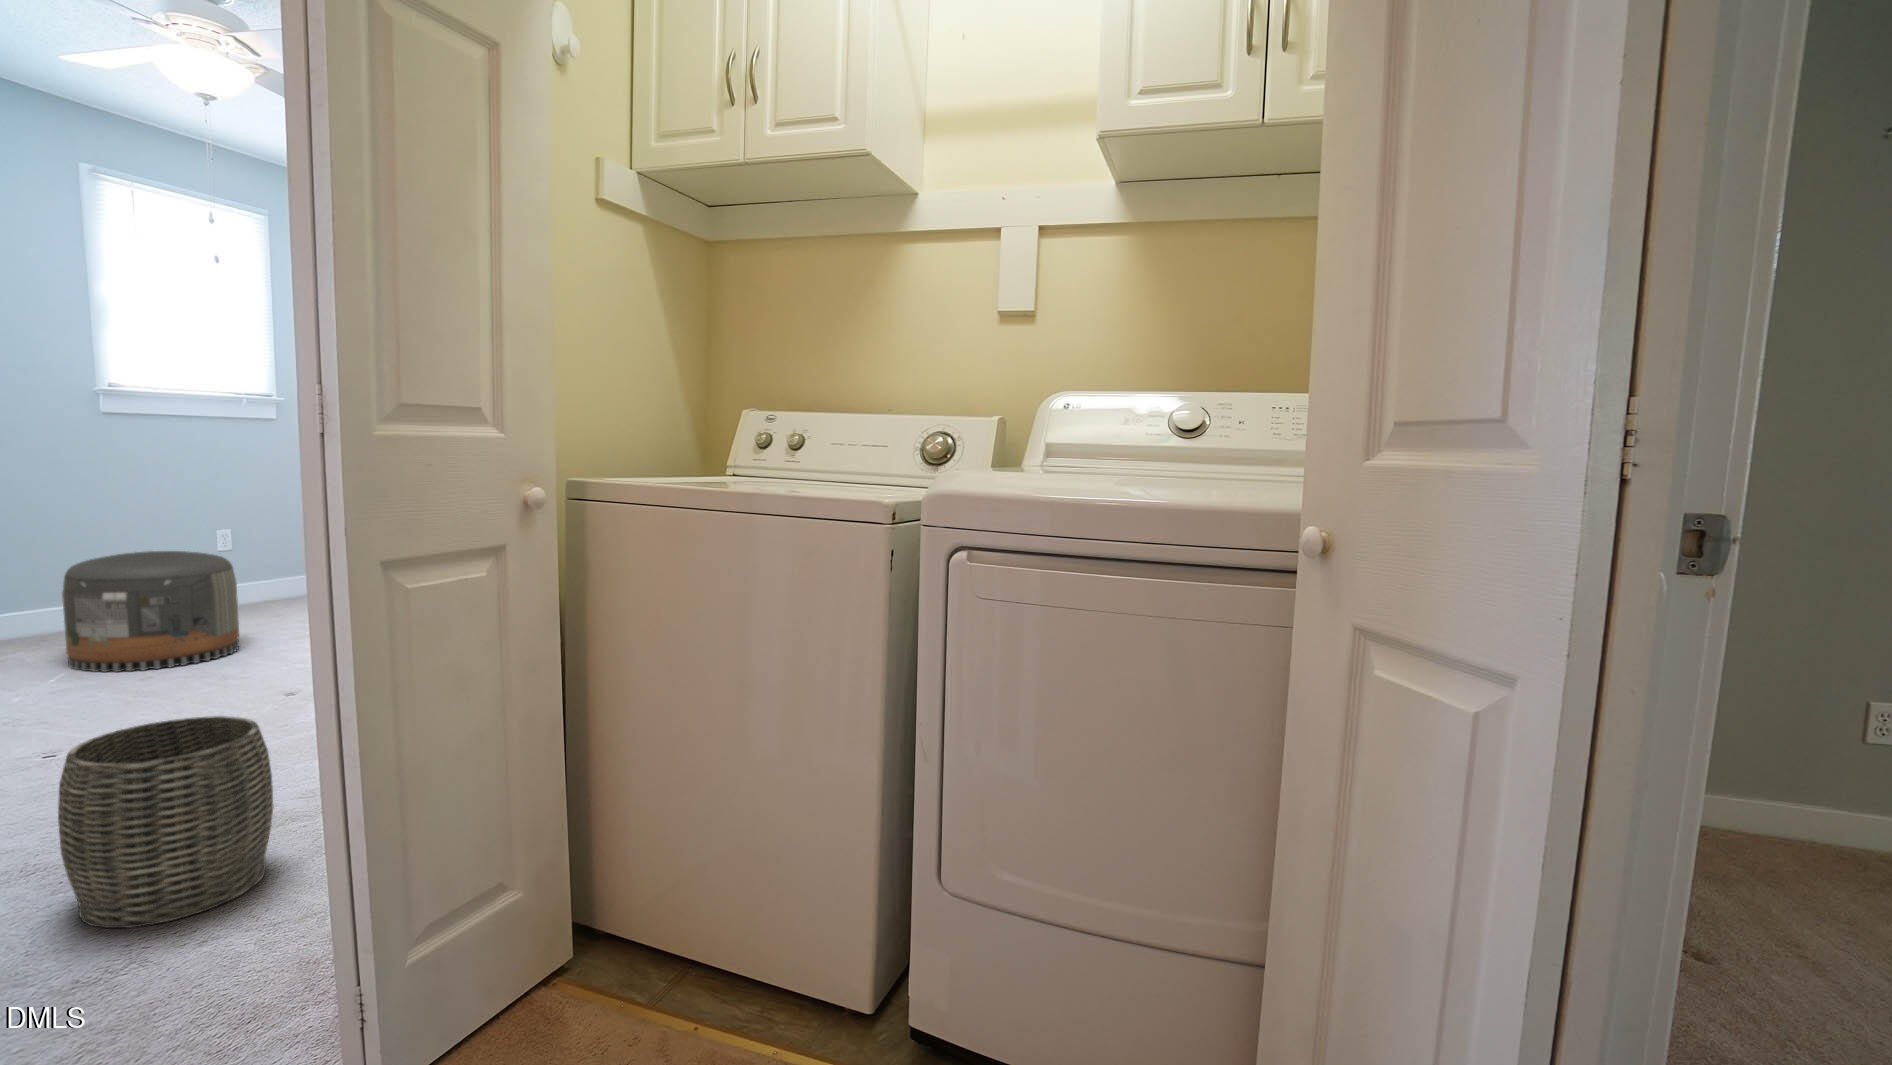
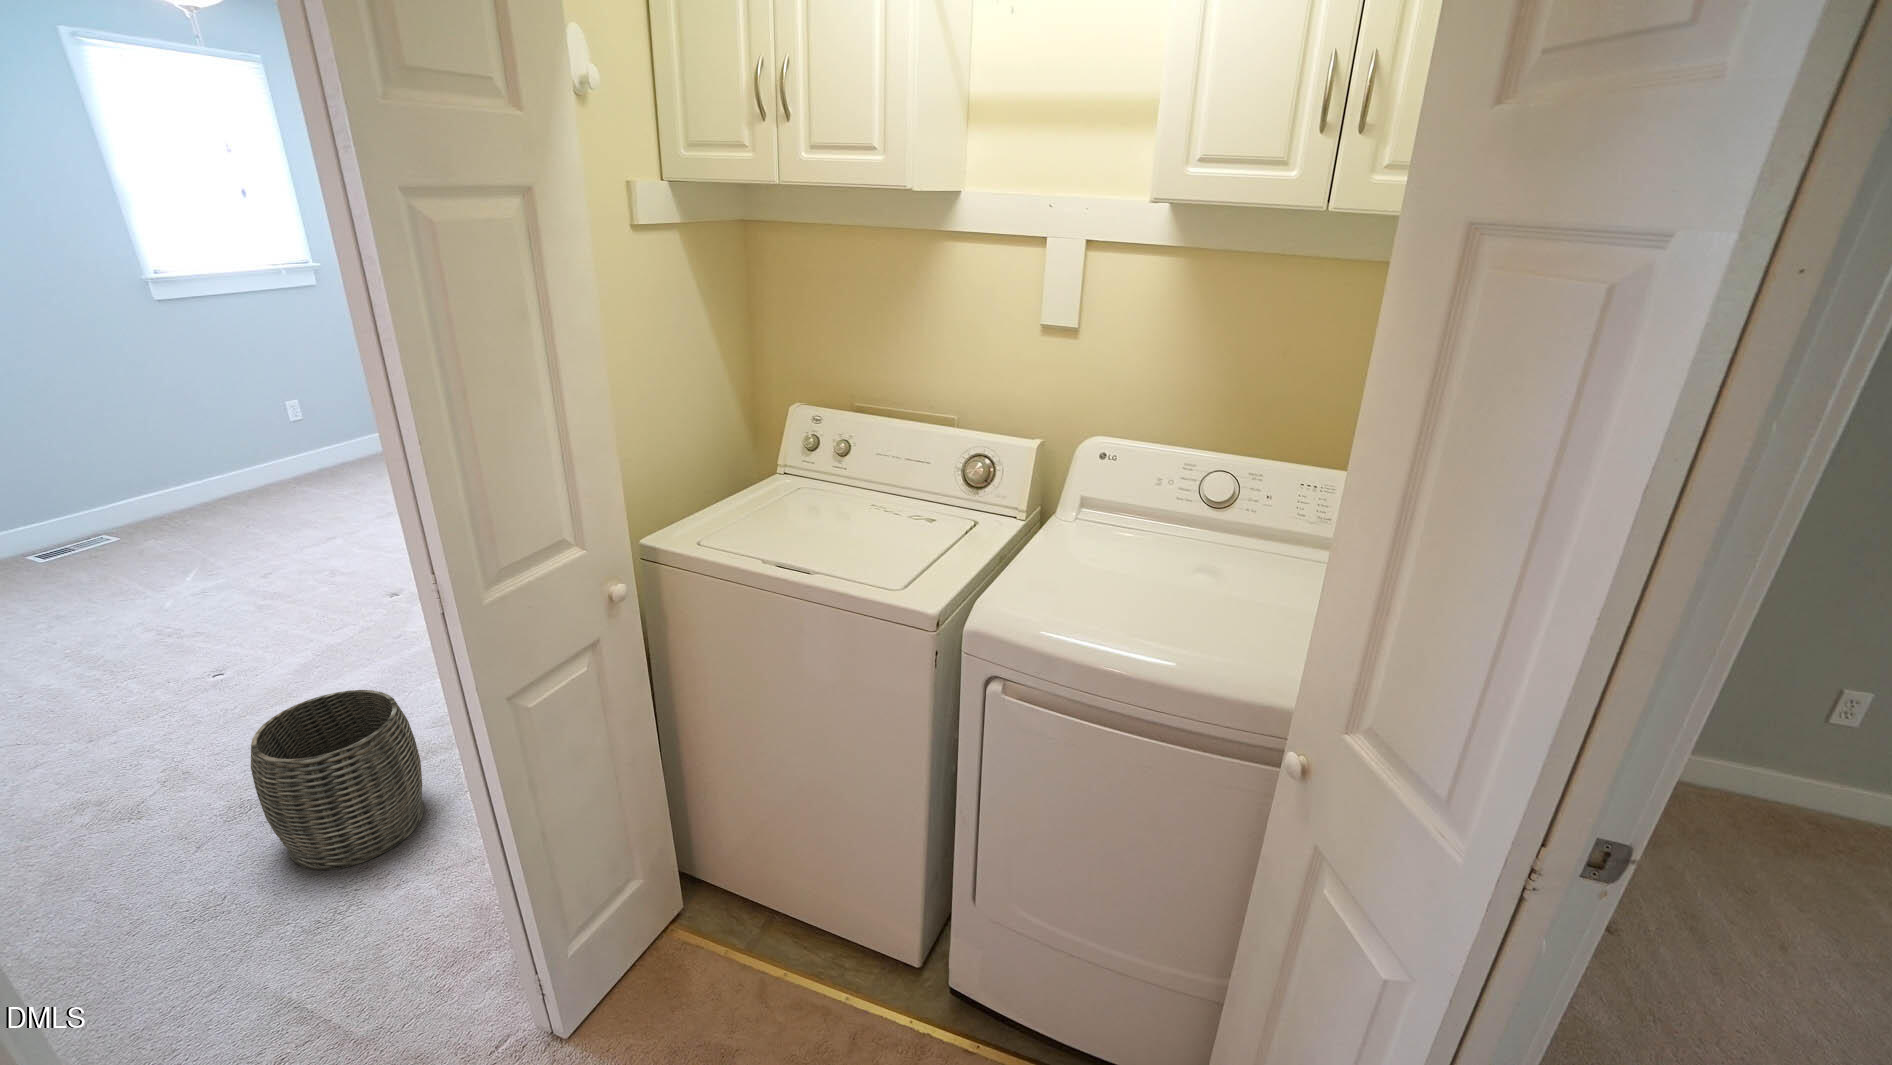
pouf: present [62,551,239,672] -> none [168,440,336,561]

